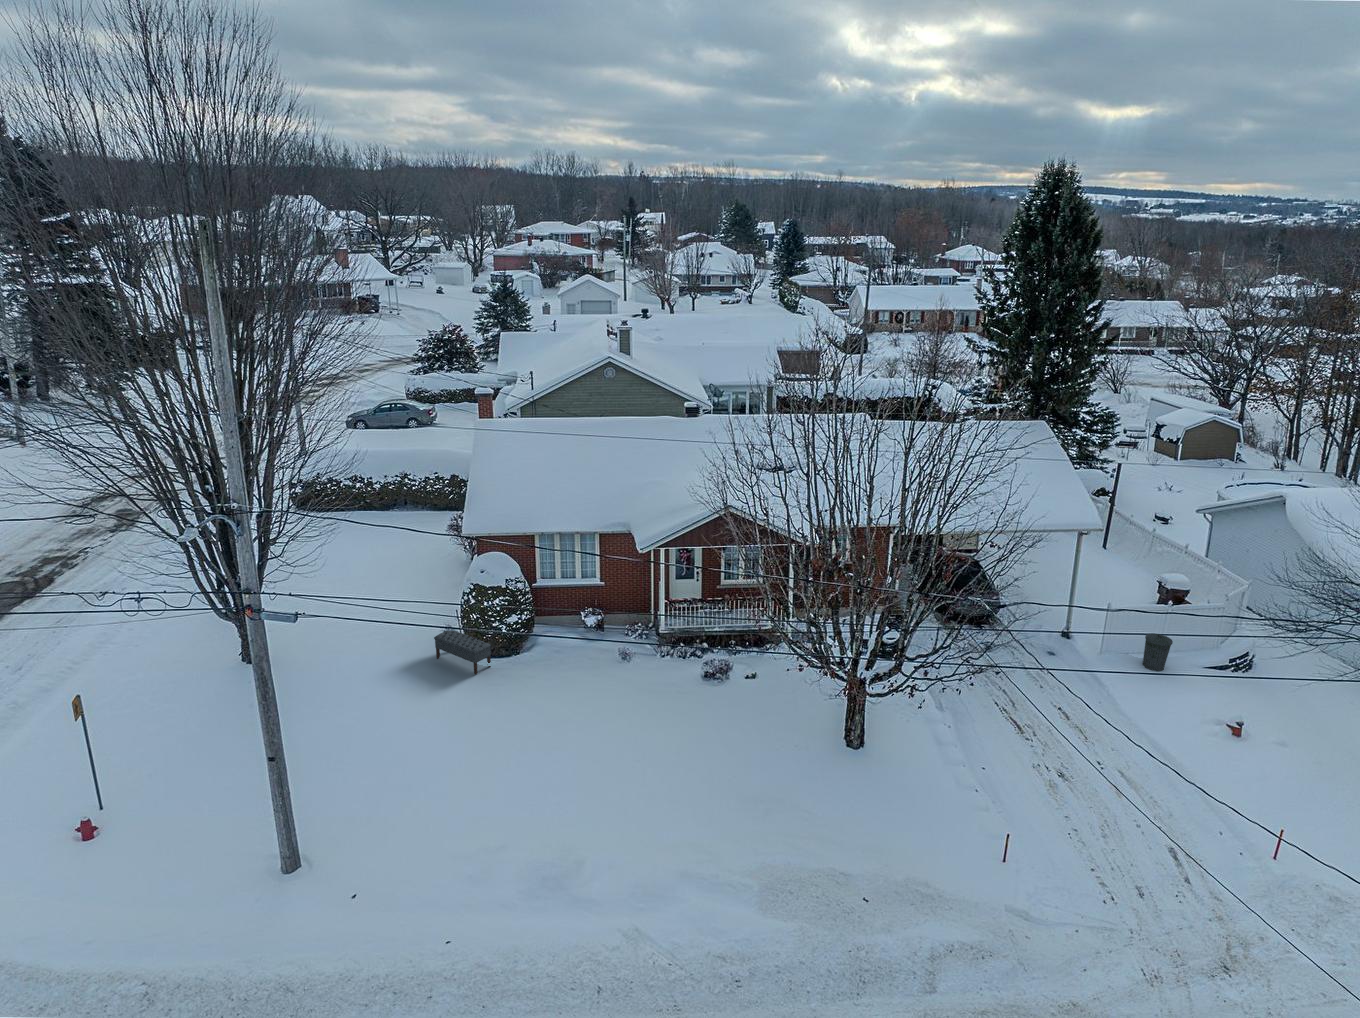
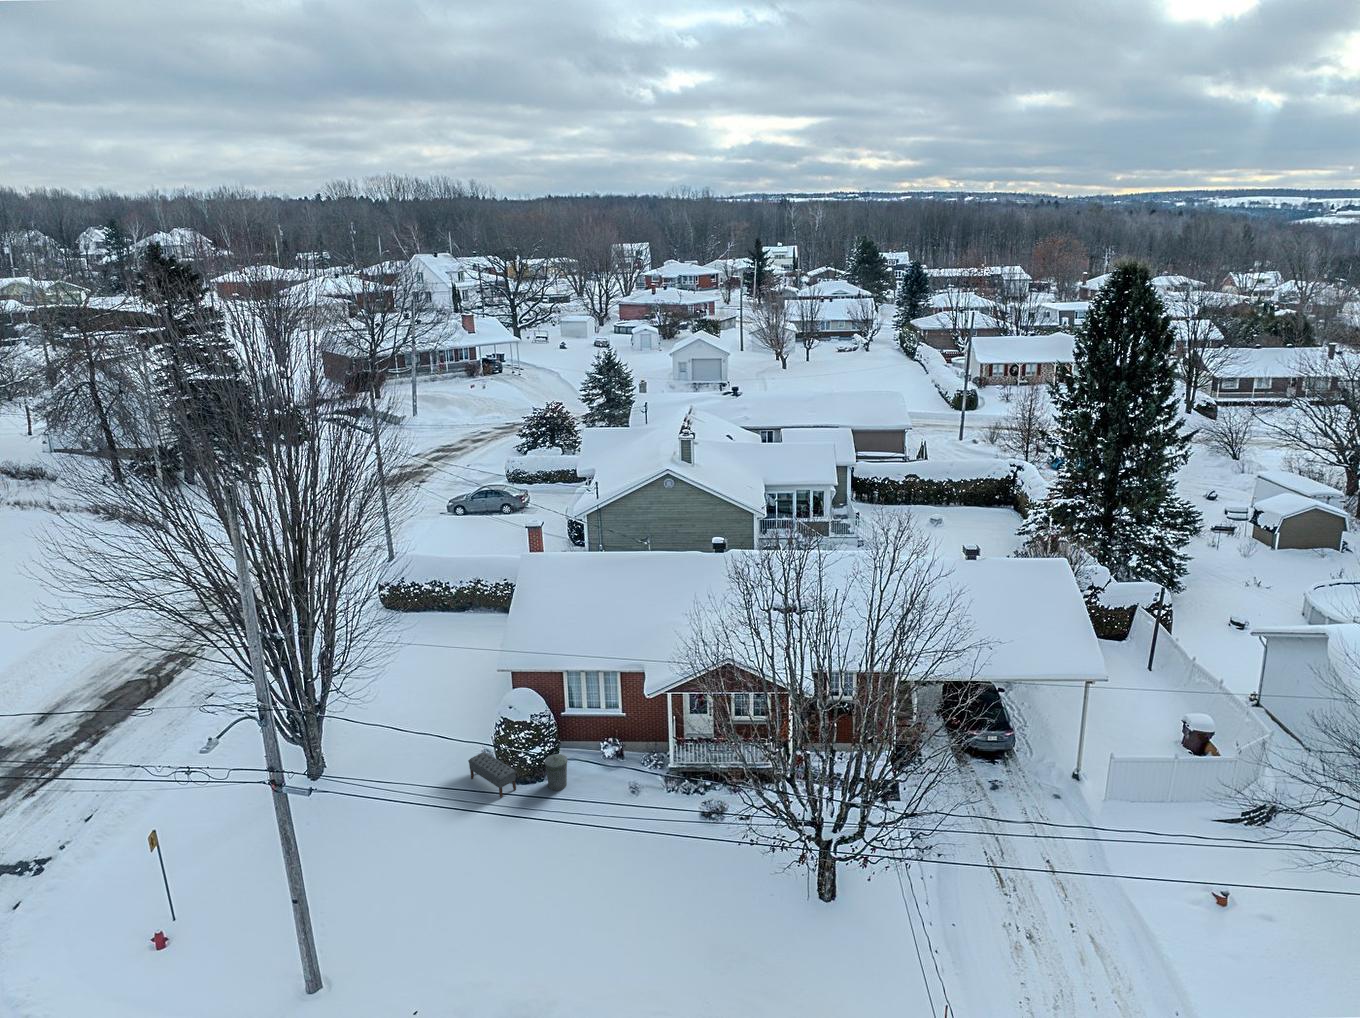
trash can: present [1143,633,1173,671] -> present [545,754,568,791]

